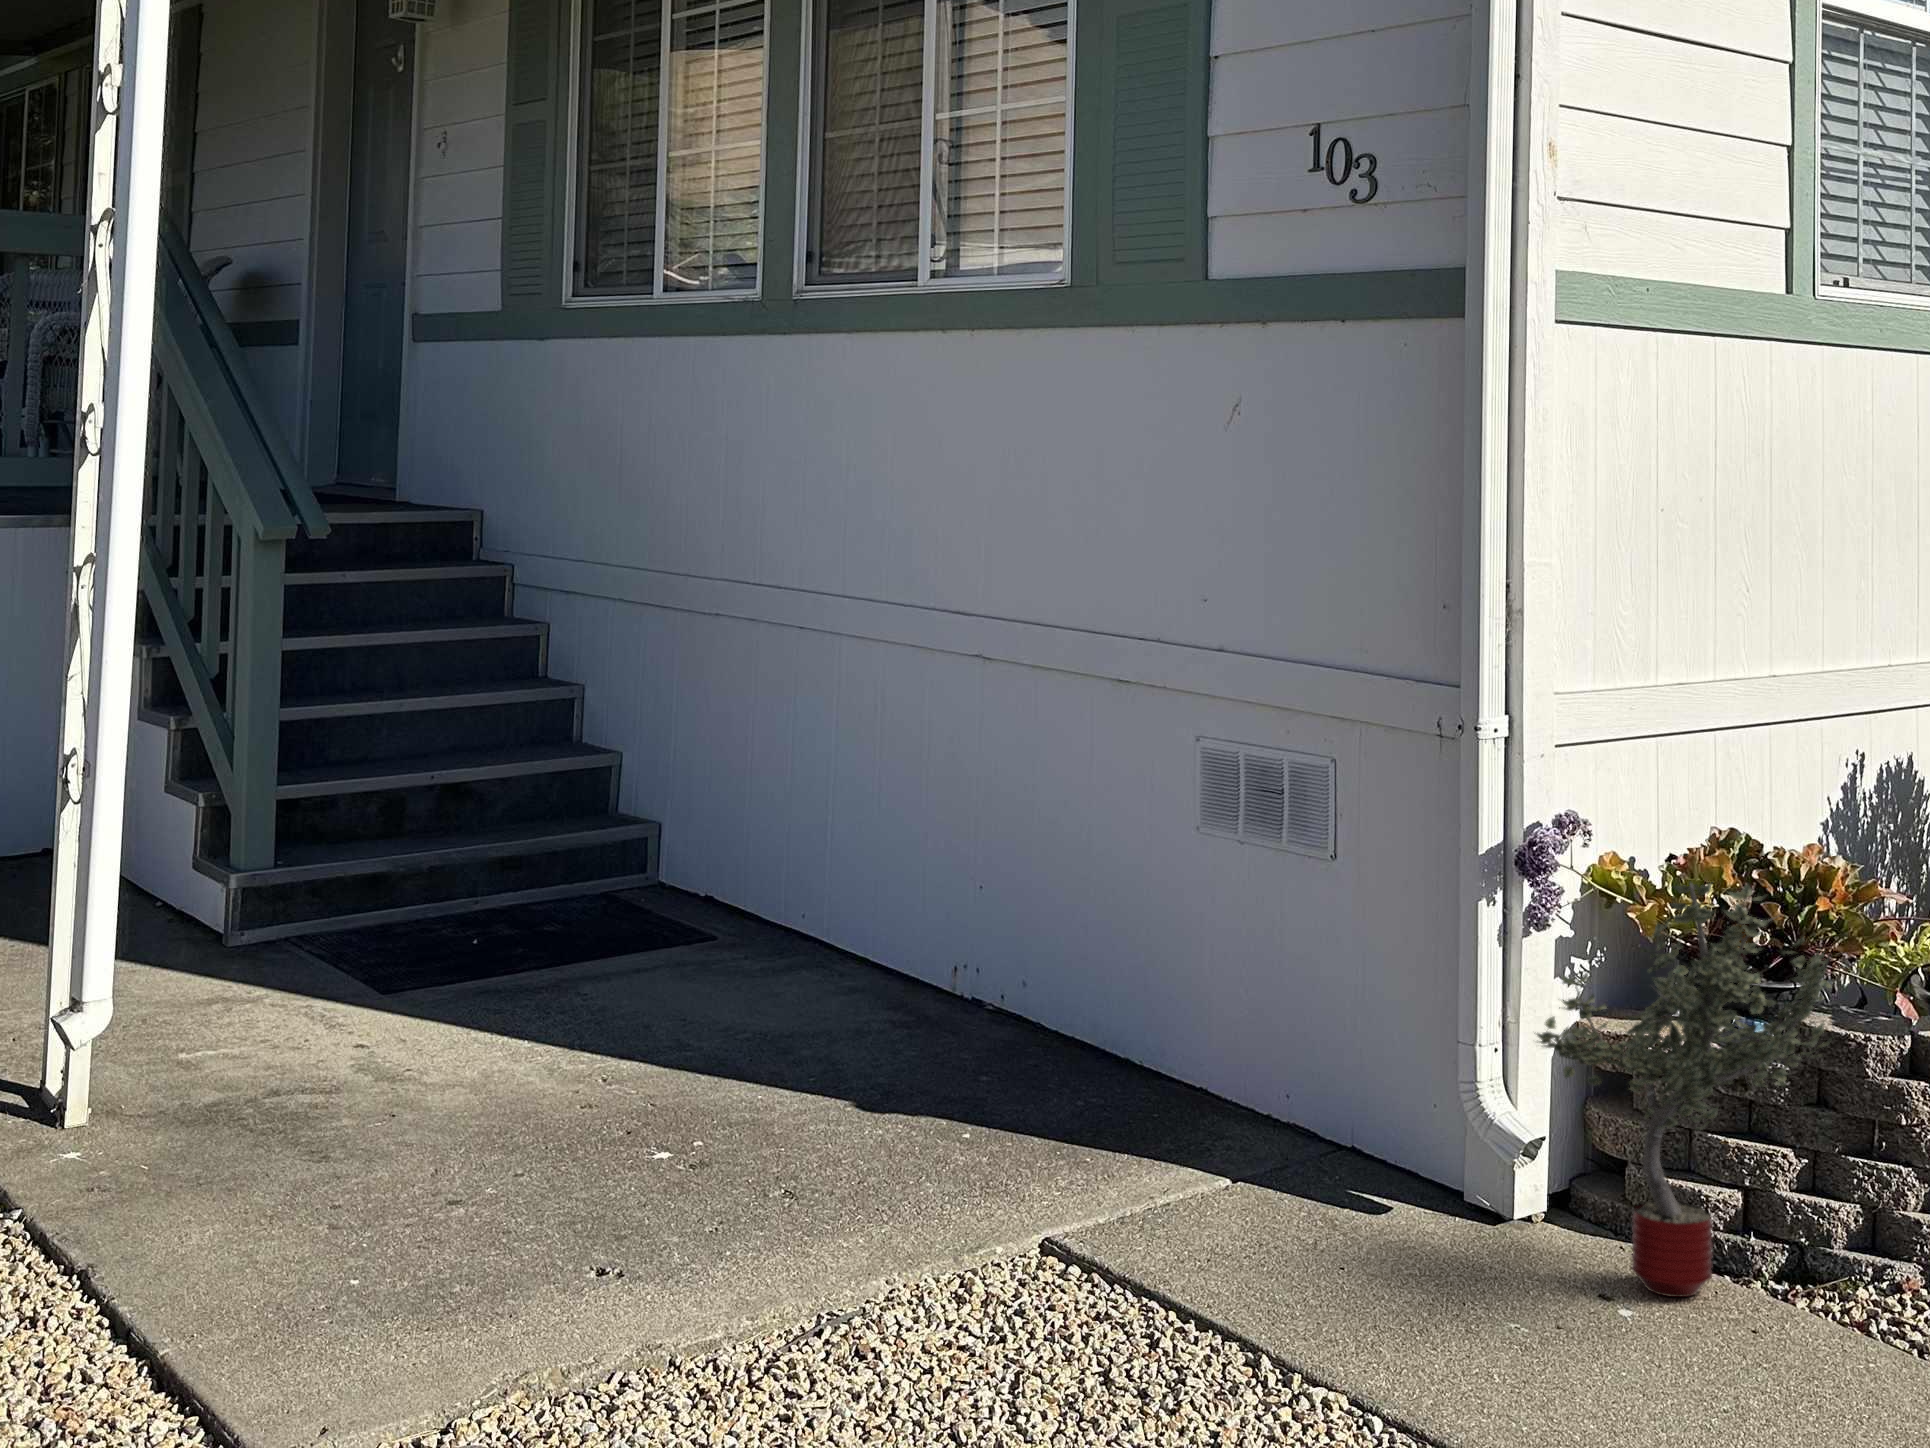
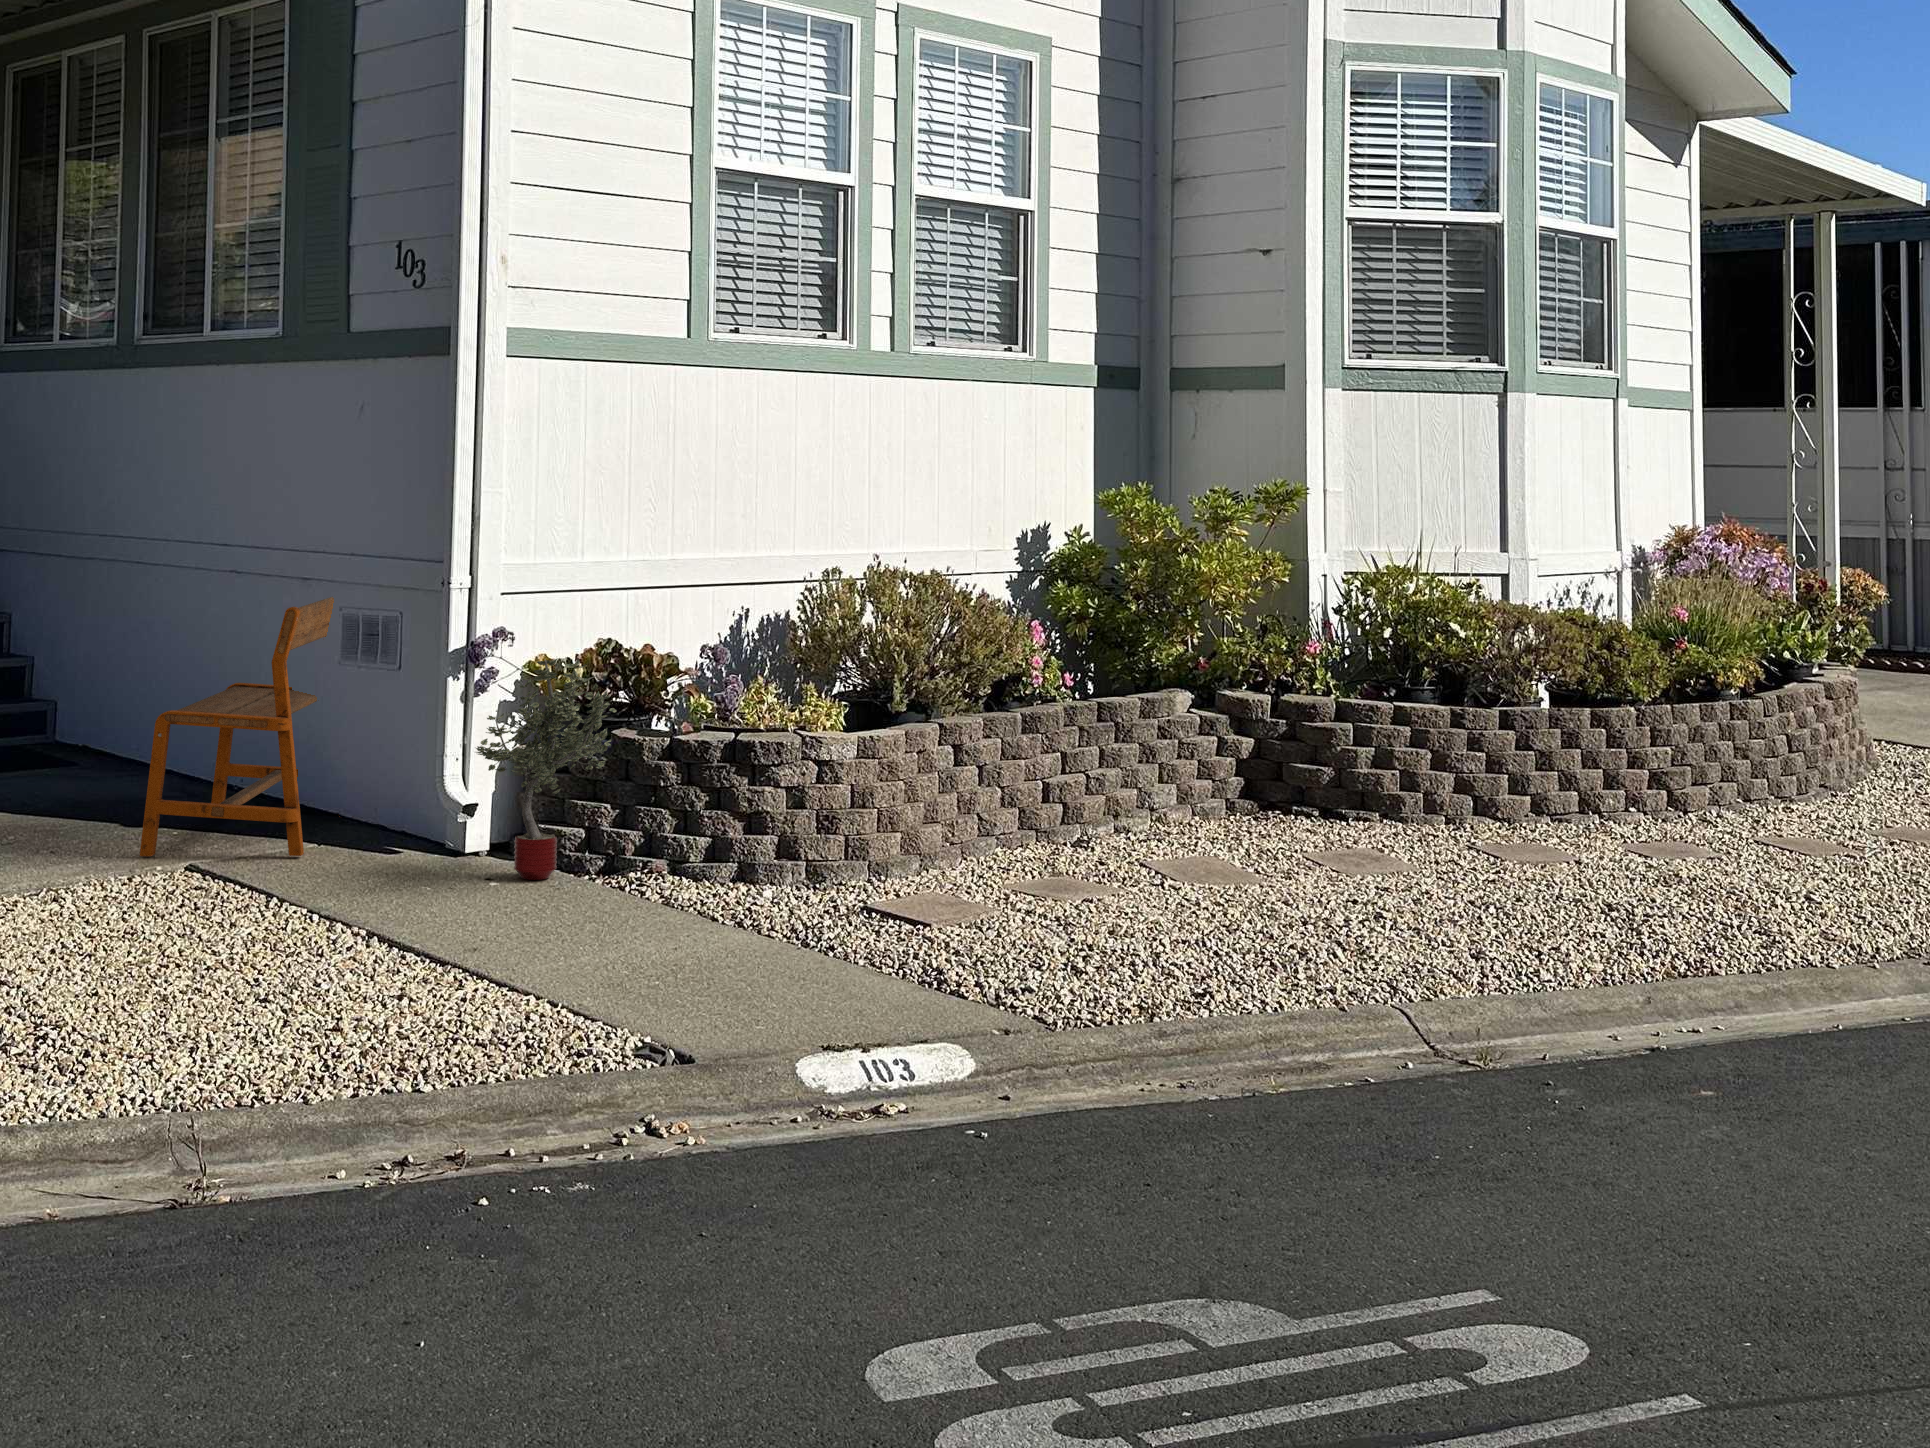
bench: none [927,719,1233,1214] -> present [140,597,340,856]

